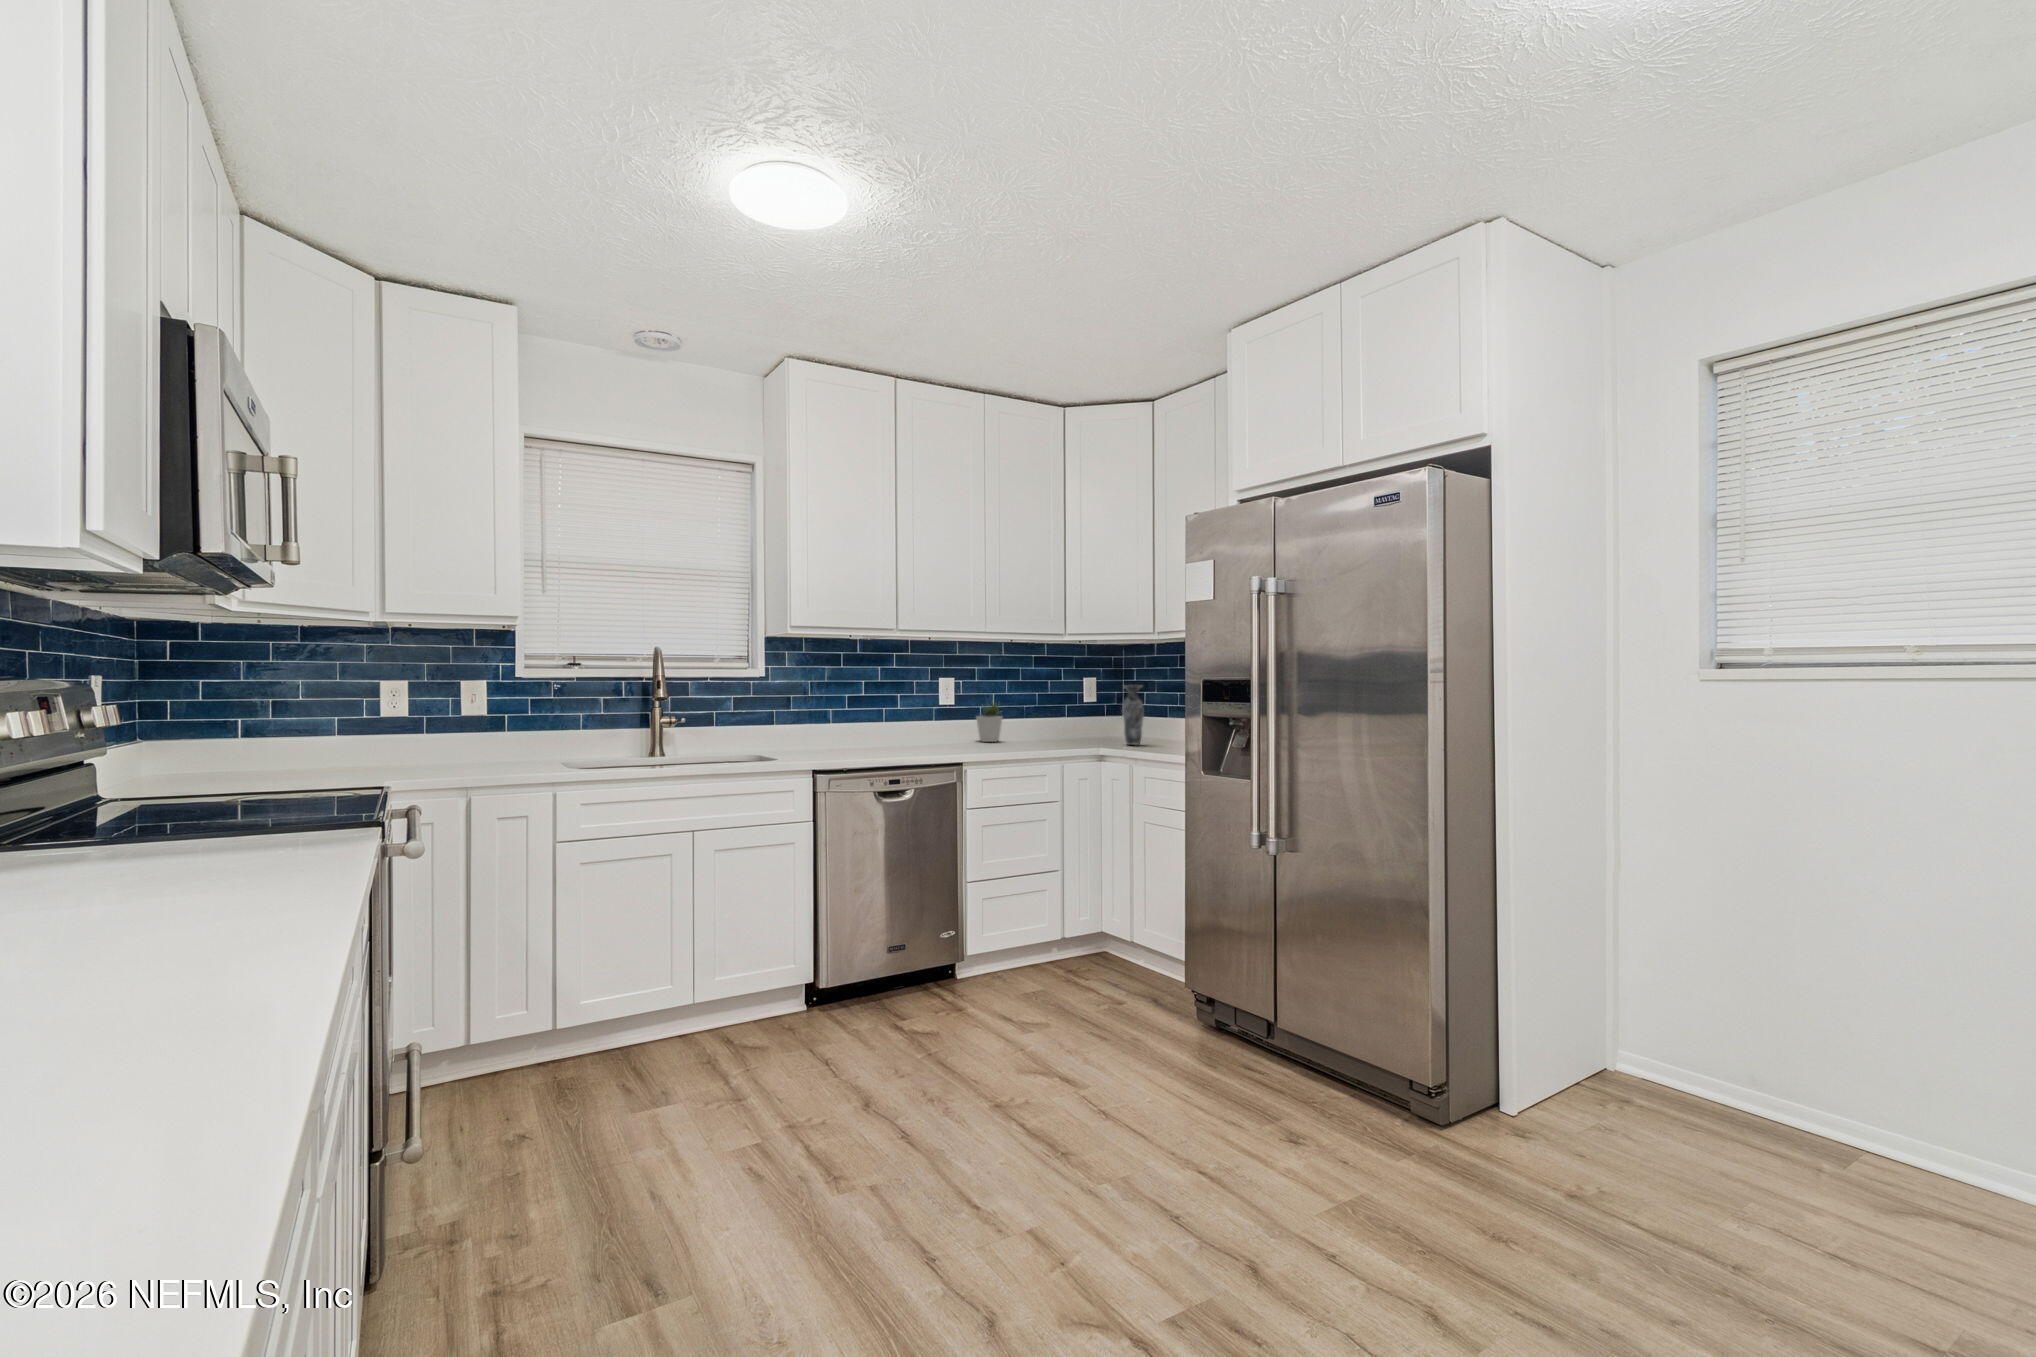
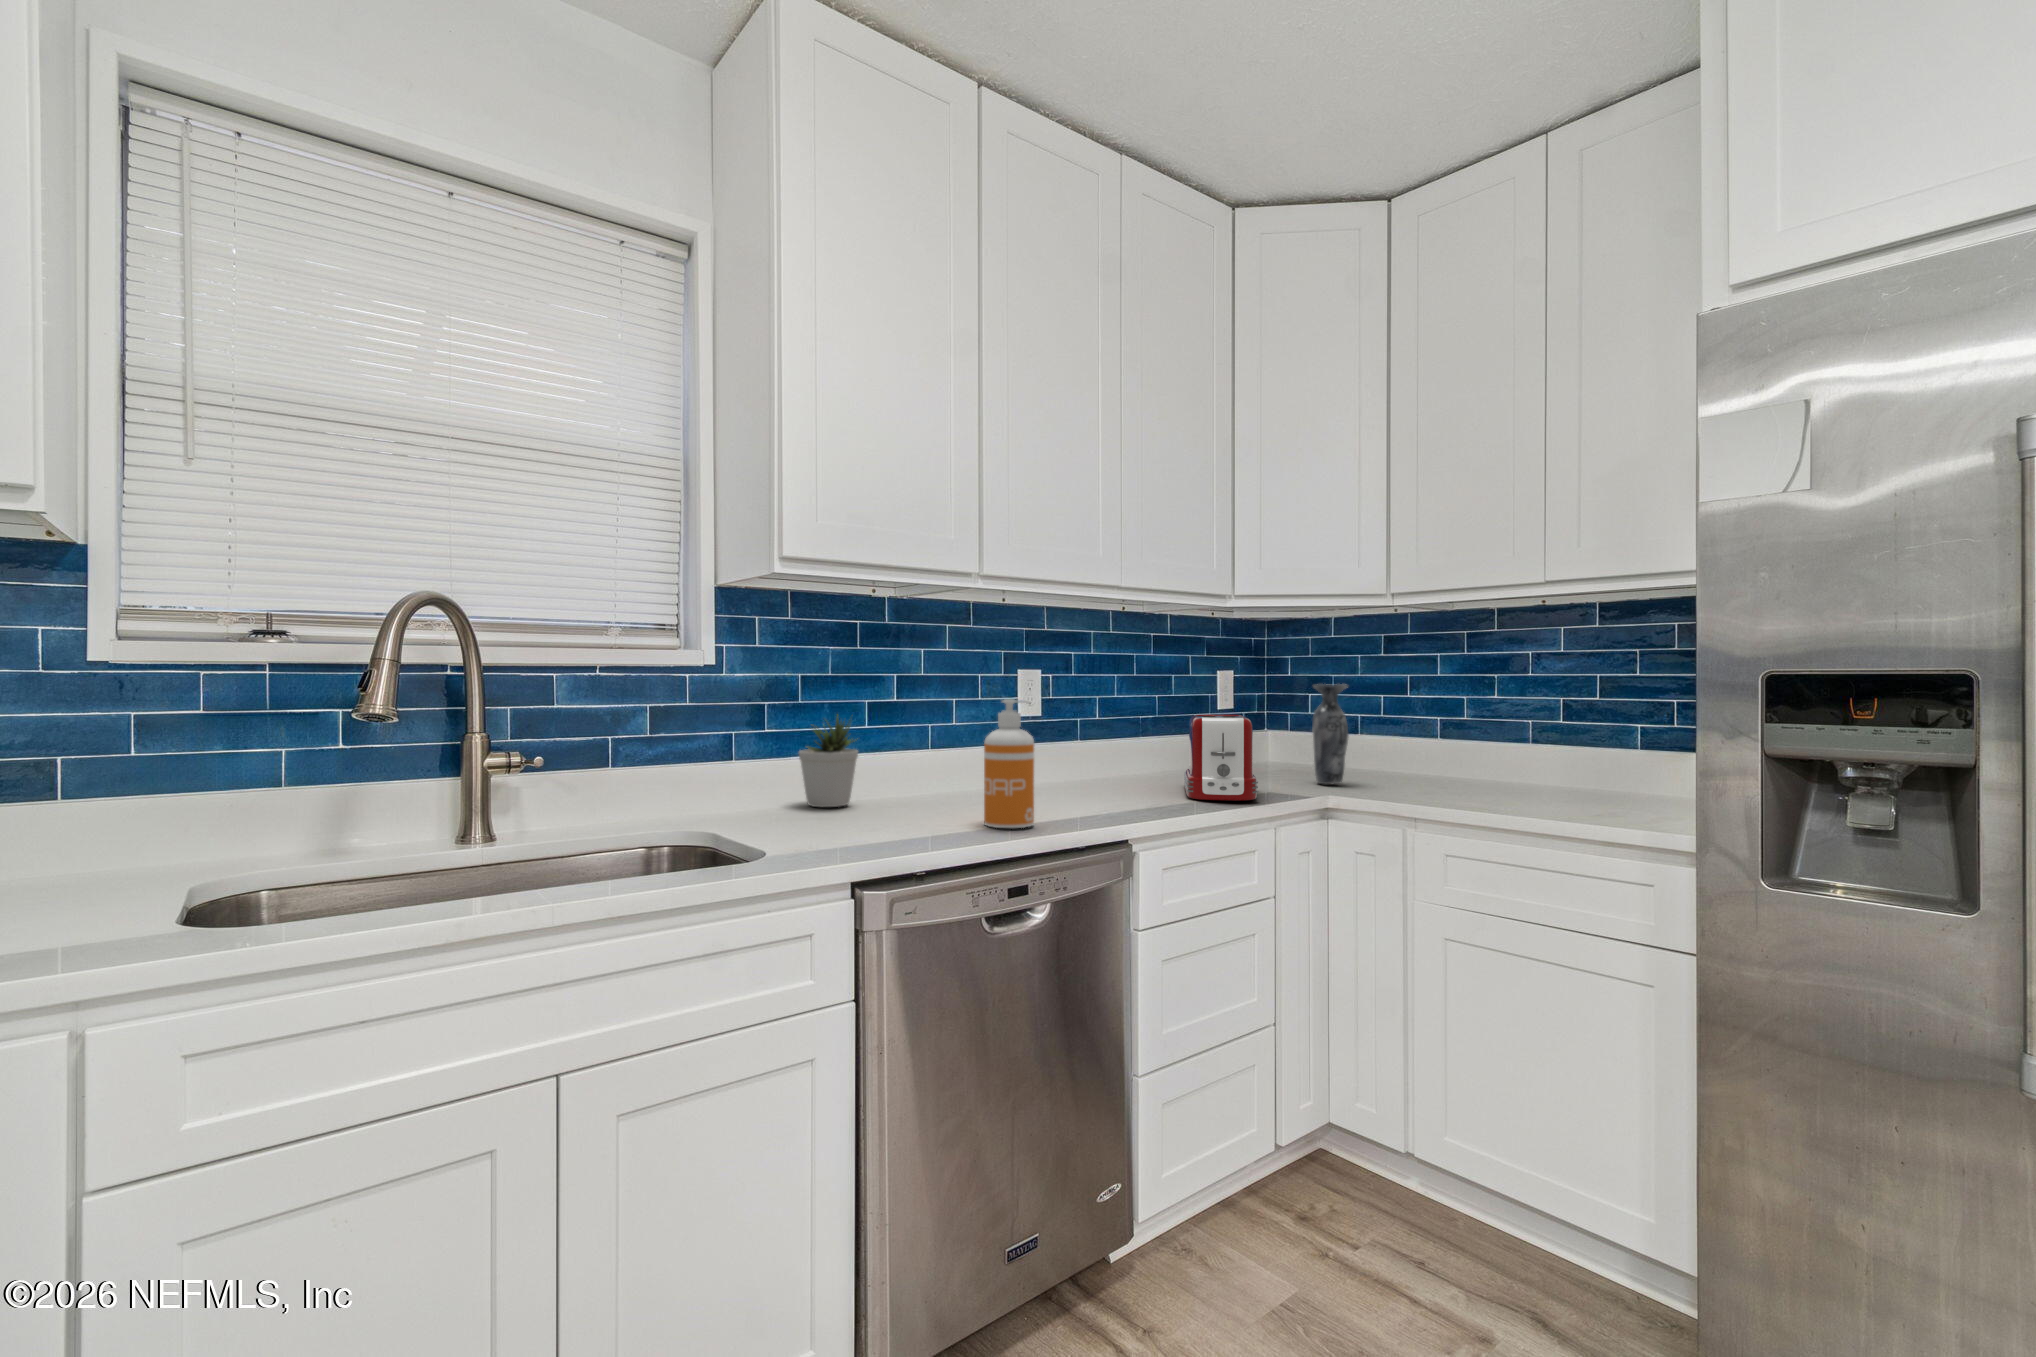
soap dispenser: none [892,693,918,756] -> present [984,699,1034,828]
potted plant: present [976,703,1002,742] -> present [799,714,858,807]
toaster: none [1026,703,1075,749] -> present [1184,715,1258,801]

